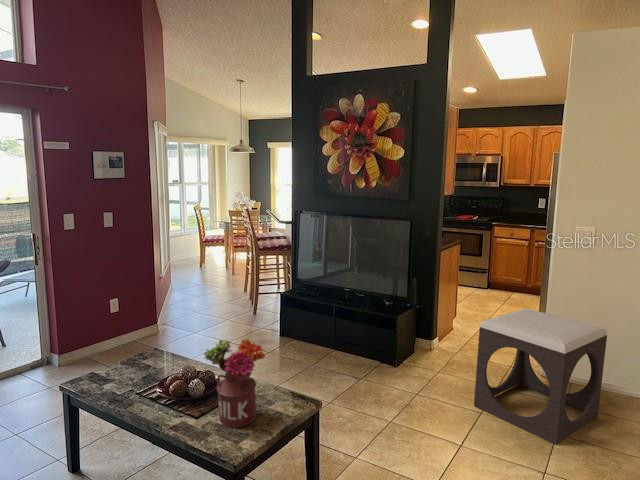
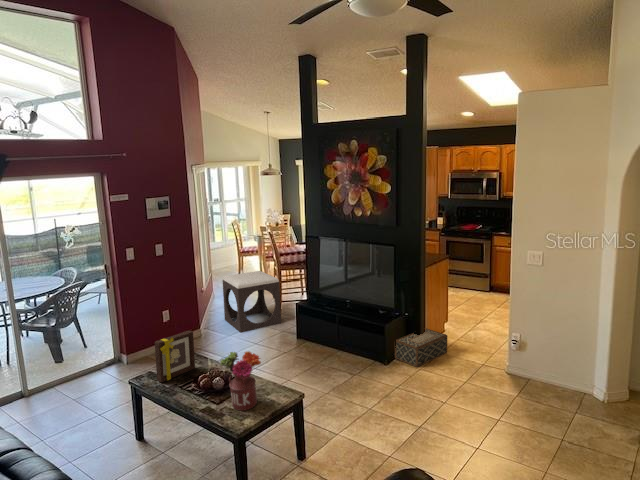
footstool: present [474,308,607,444] -> present [223,271,281,332]
picture frame: none [102,314,159,387] -> present [155,331,195,382]
woven basket: none [404,324,465,370] -> present [395,328,448,367]

